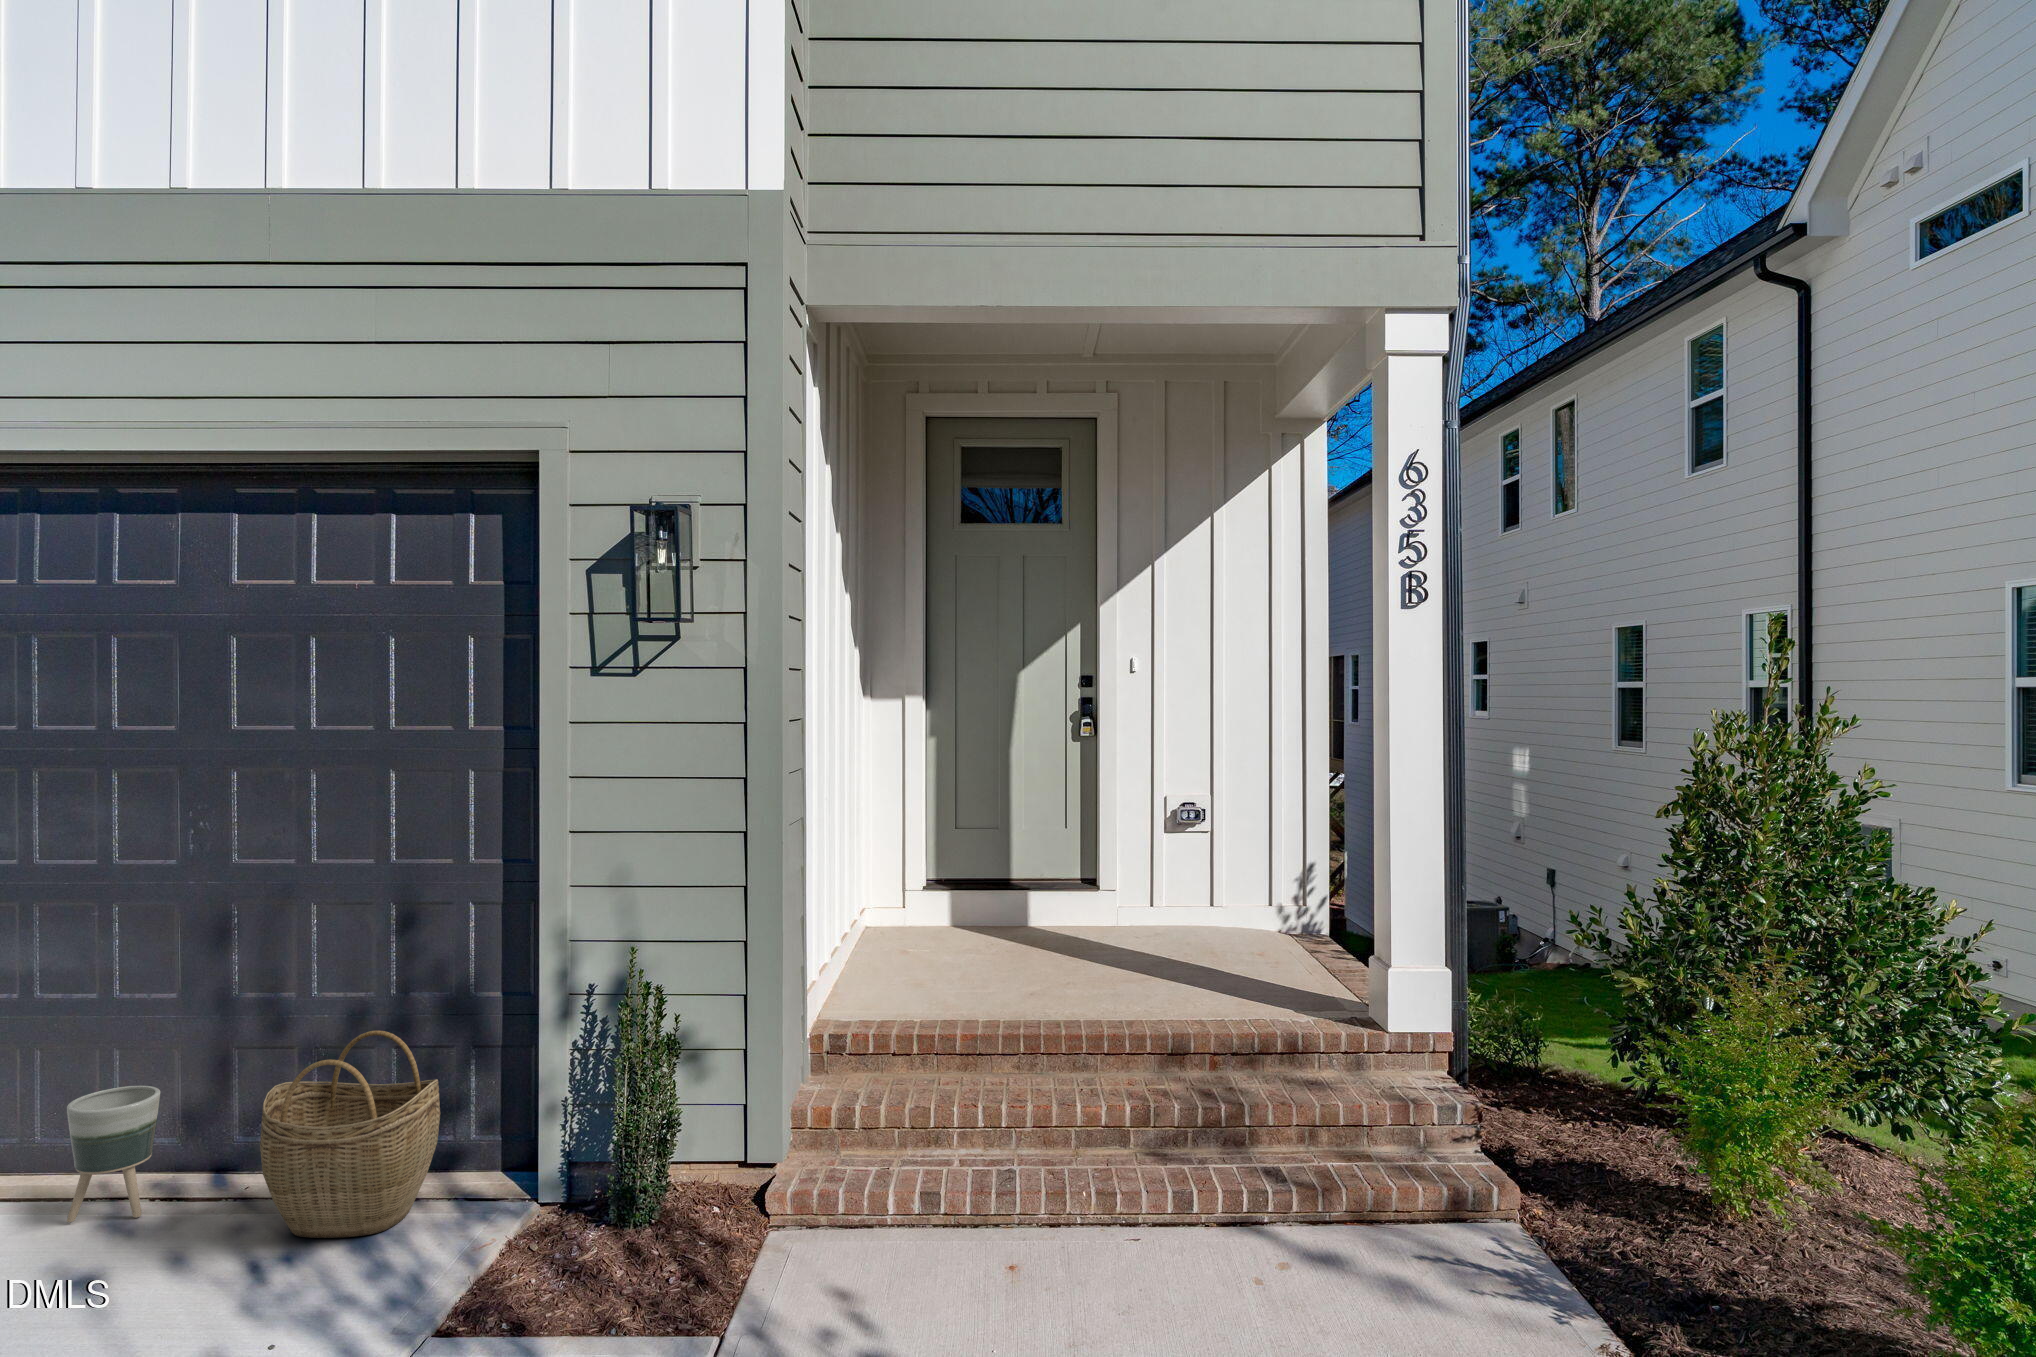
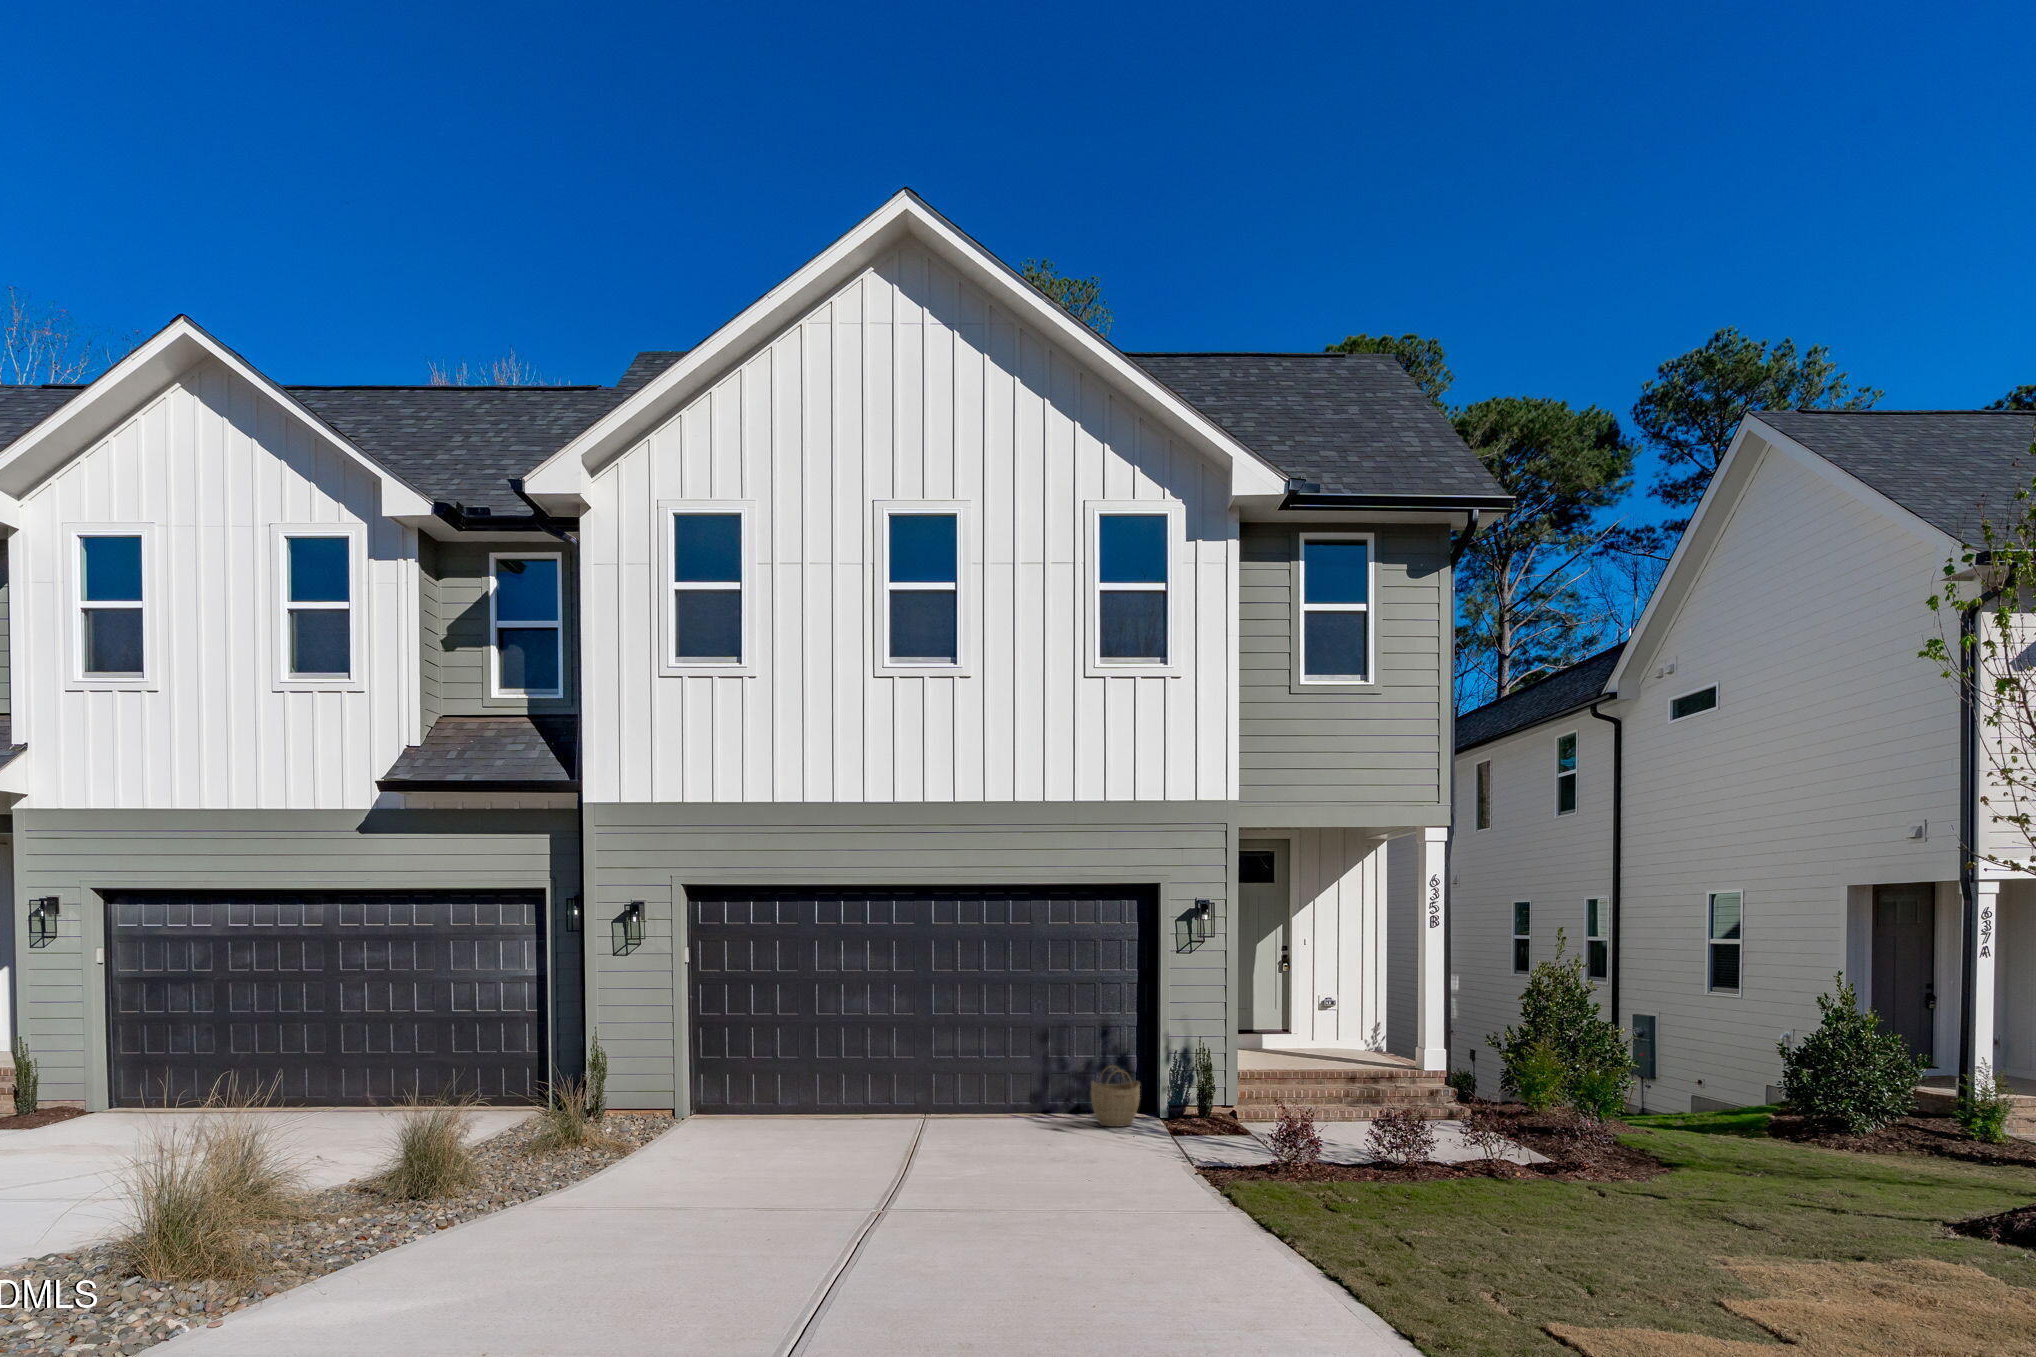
planter: present [67,1086,161,1222] -> none [1024,1084,1048,1125]

